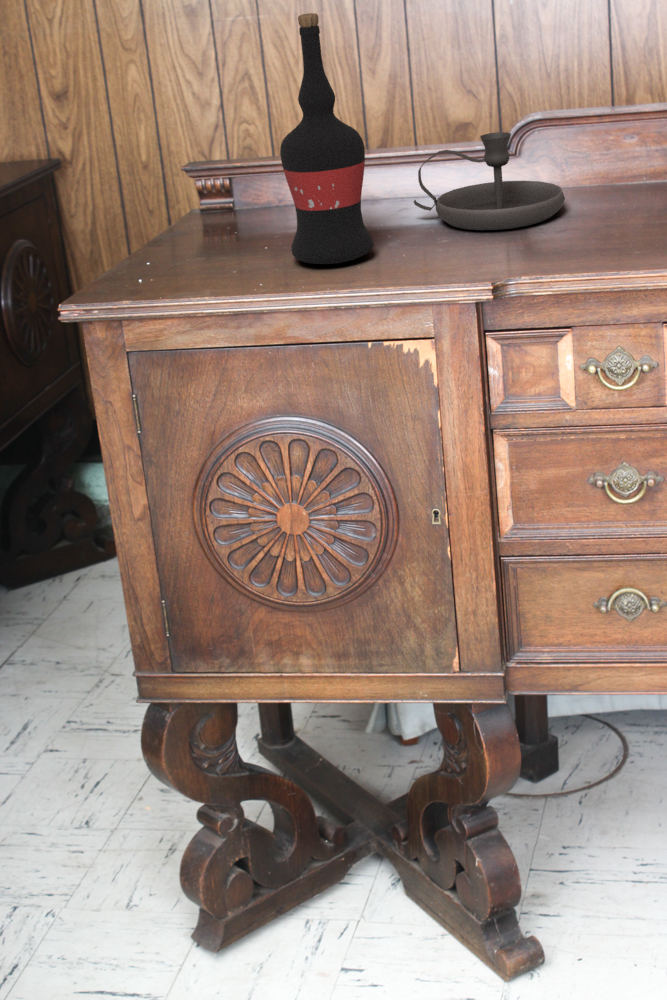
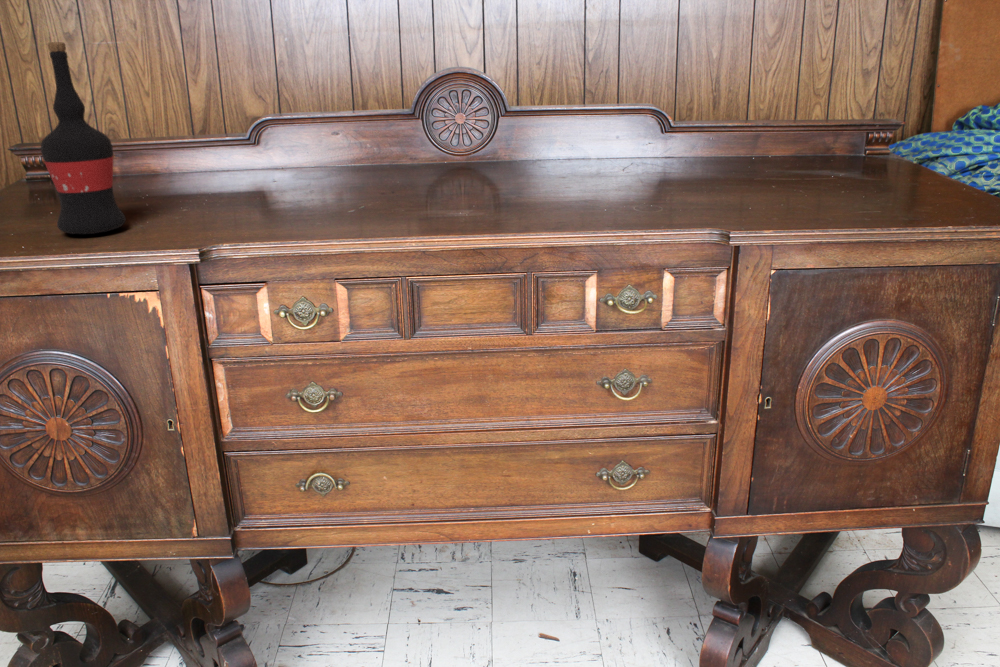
candlestick: present [414,132,565,230] -> none [172,147,283,215]

